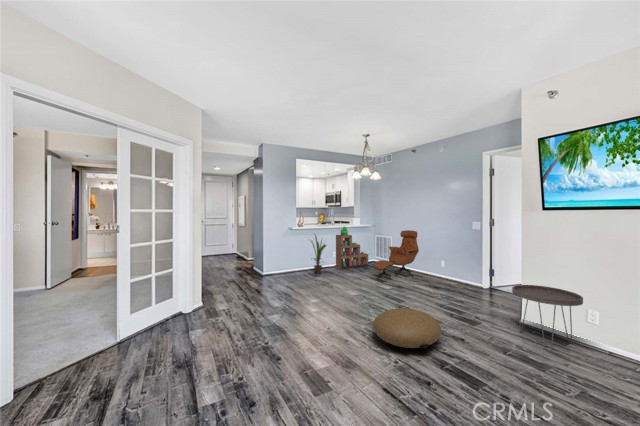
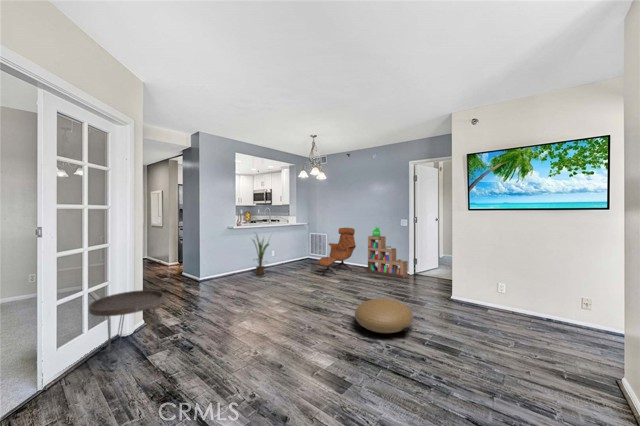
bookshelf: present [336,226,368,269] -> present [368,227,408,278]
side table: present [512,285,583,351] -> present [89,290,164,371]

